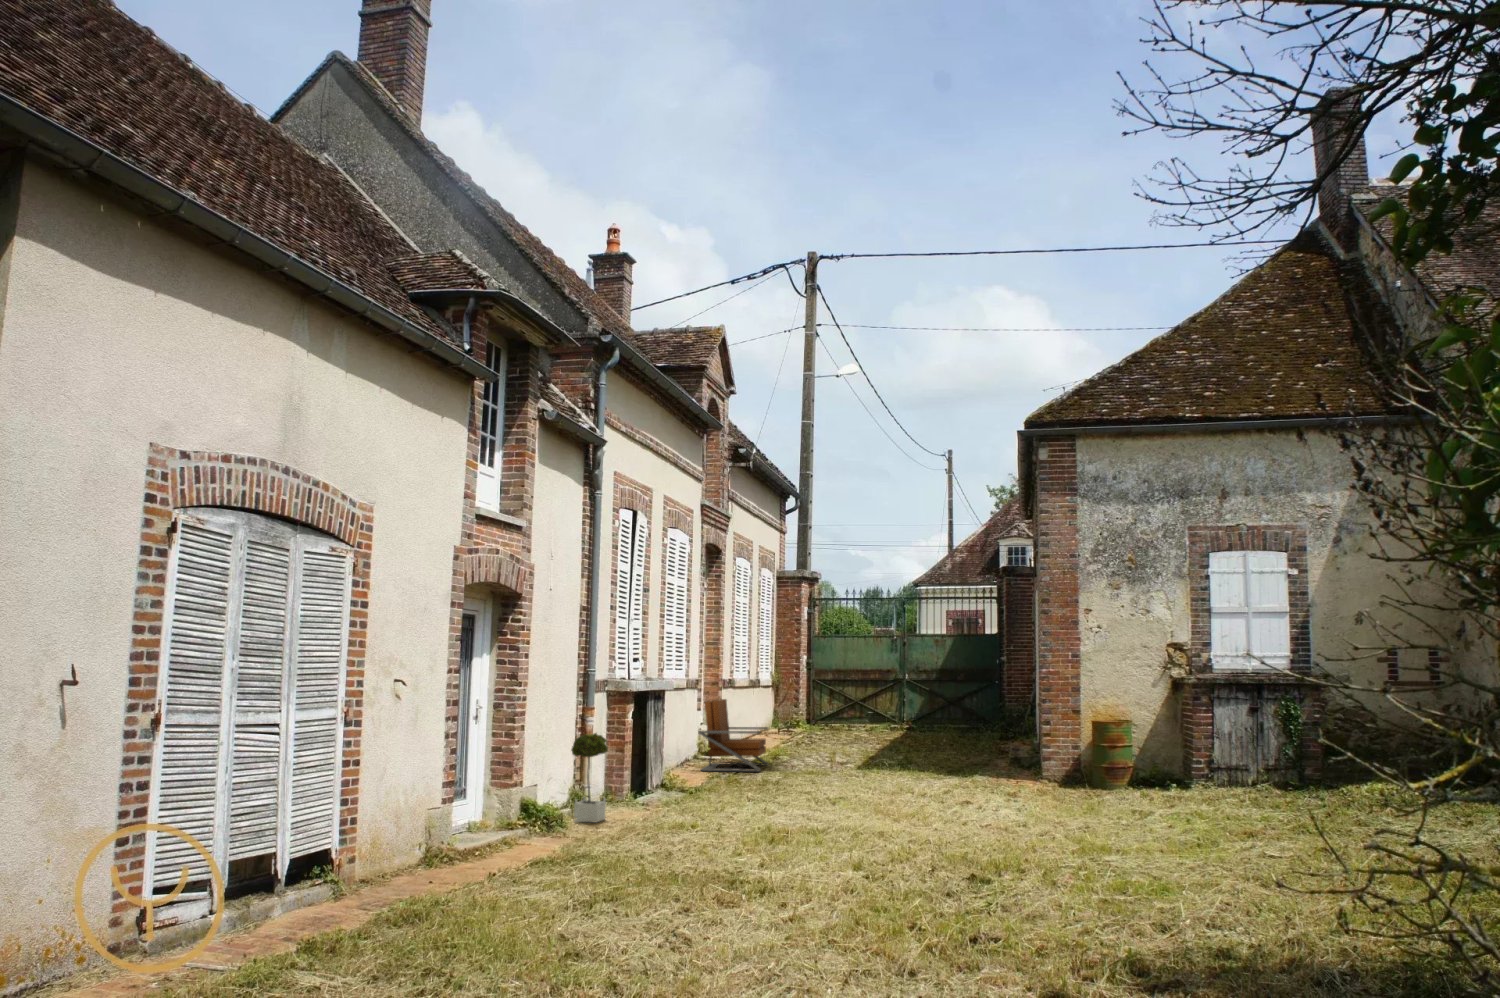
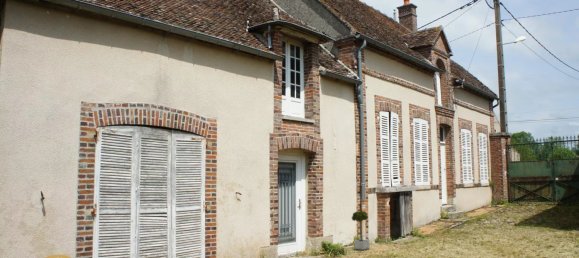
lounge chair: present [698,699,769,771] -> none [435,193,473,225]

